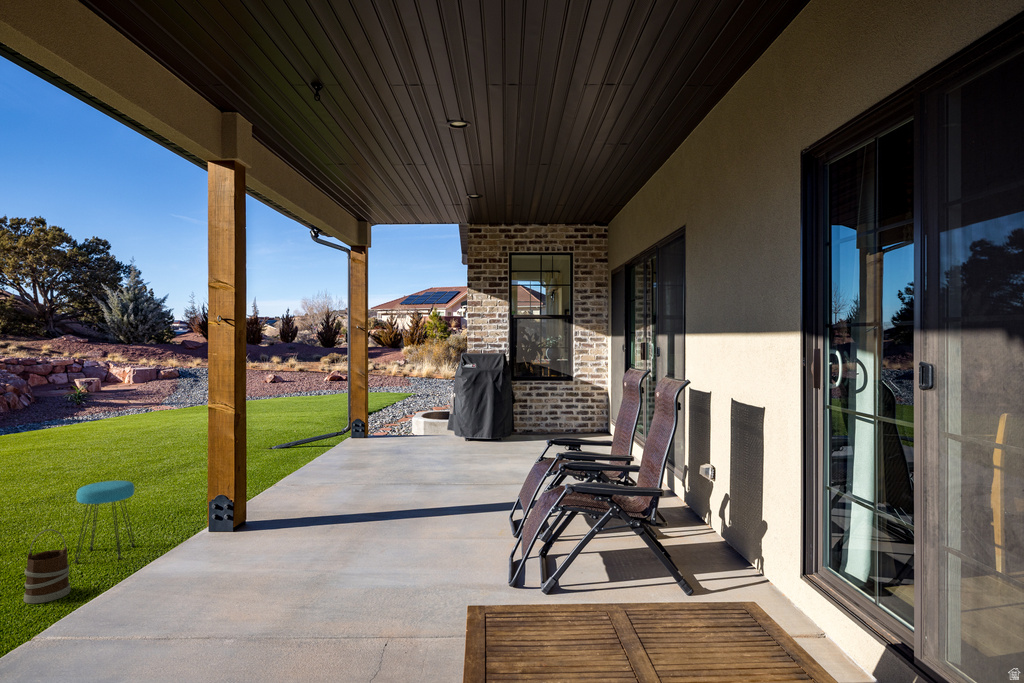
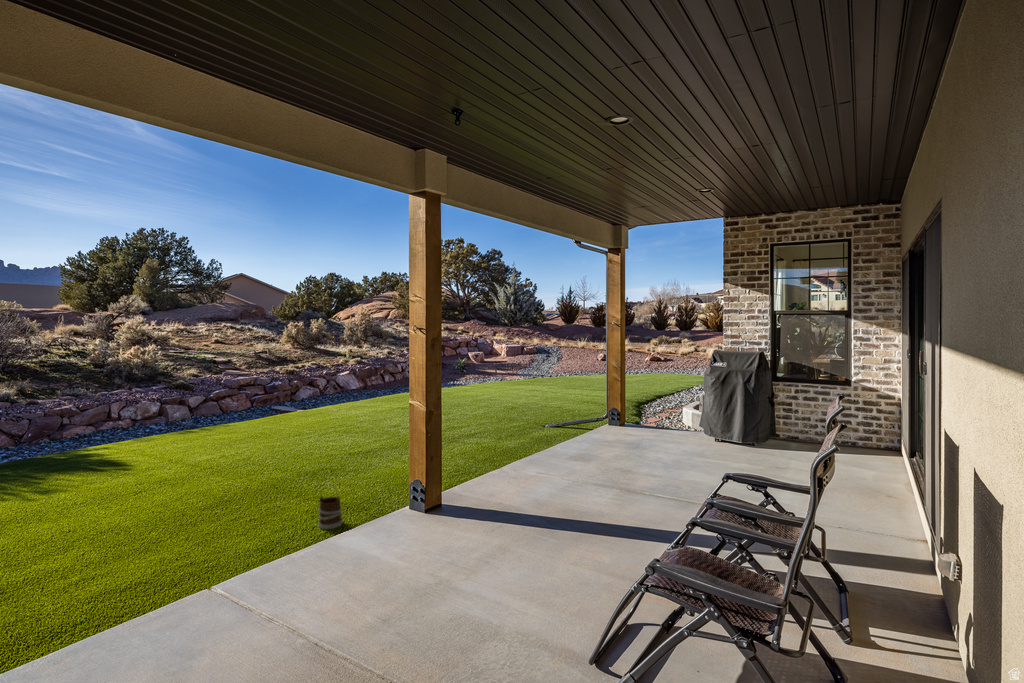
stool: present [75,481,135,563] -> none [360,453,397,507]

